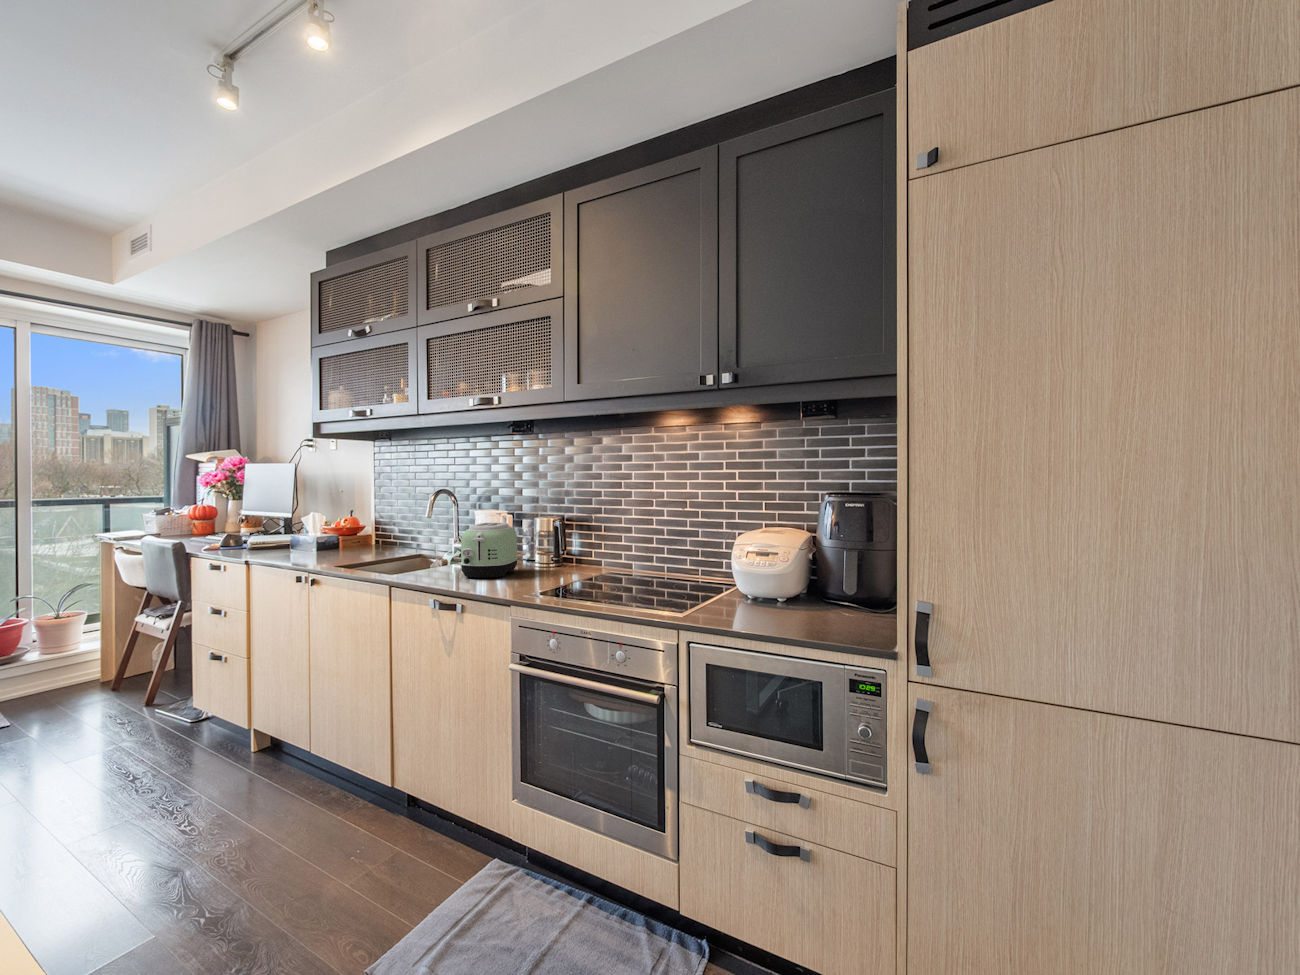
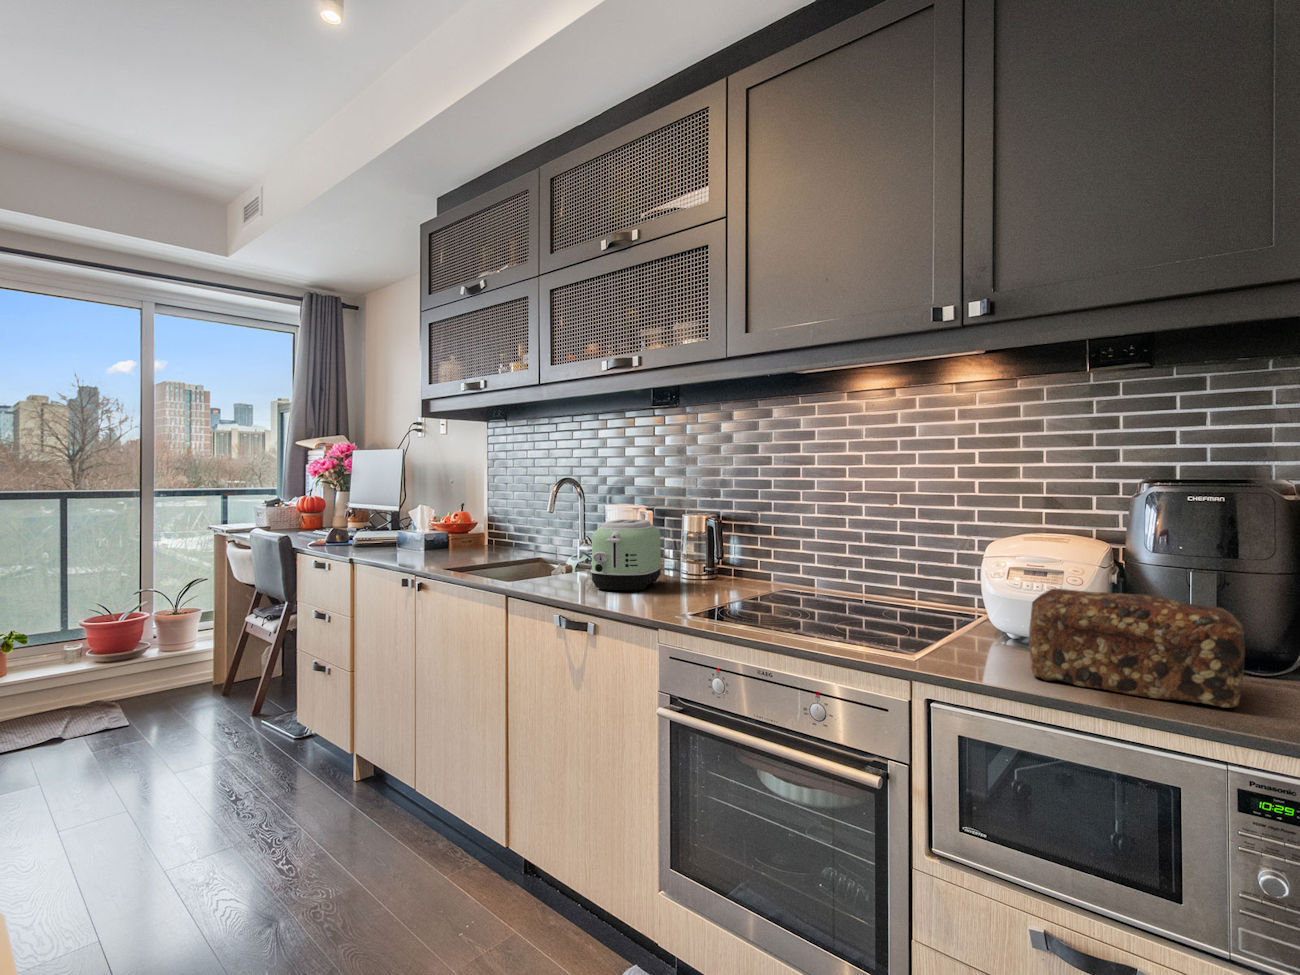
bread loaf: none [749,564,866,632] -> present [1029,589,1245,707]

